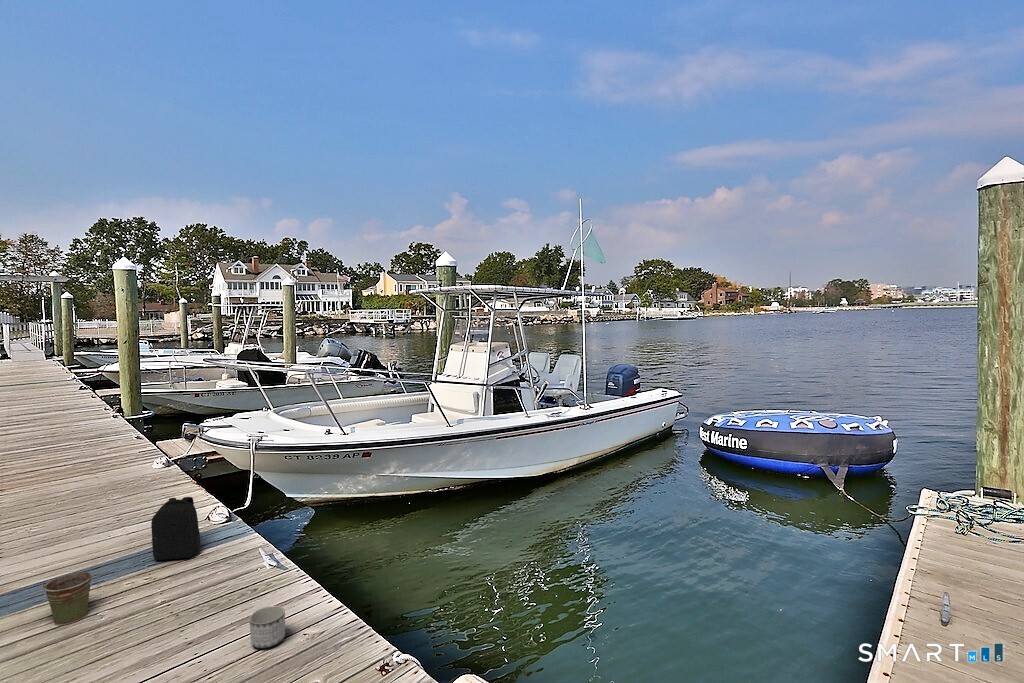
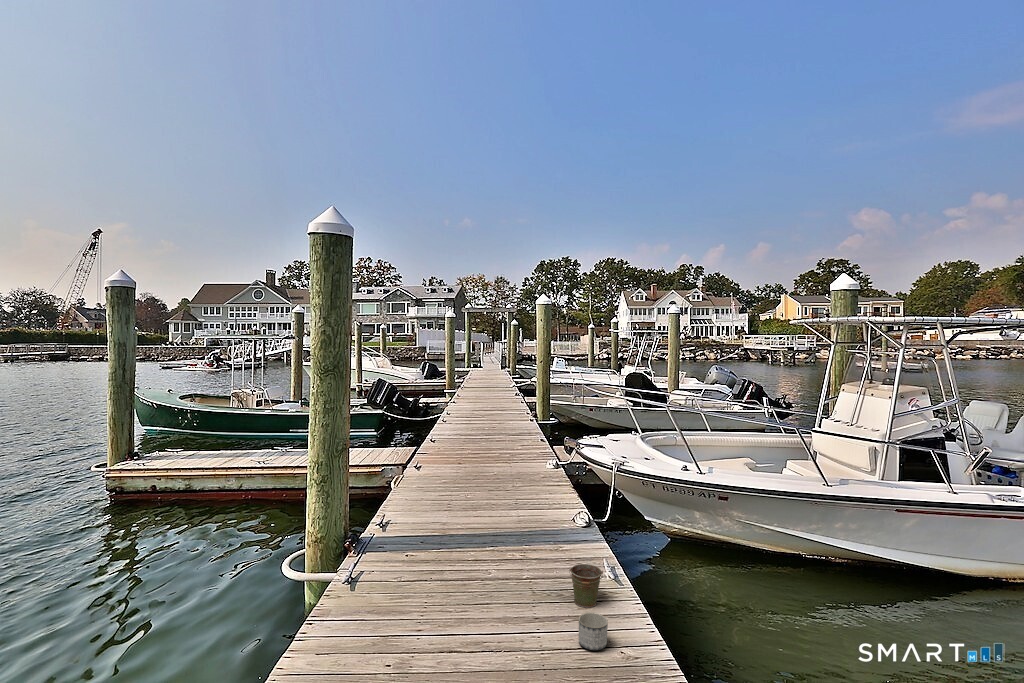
backpack: present [151,497,201,560] -> none [528,495,562,548]
bucket: present [42,572,94,625] -> present [569,564,603,607]

